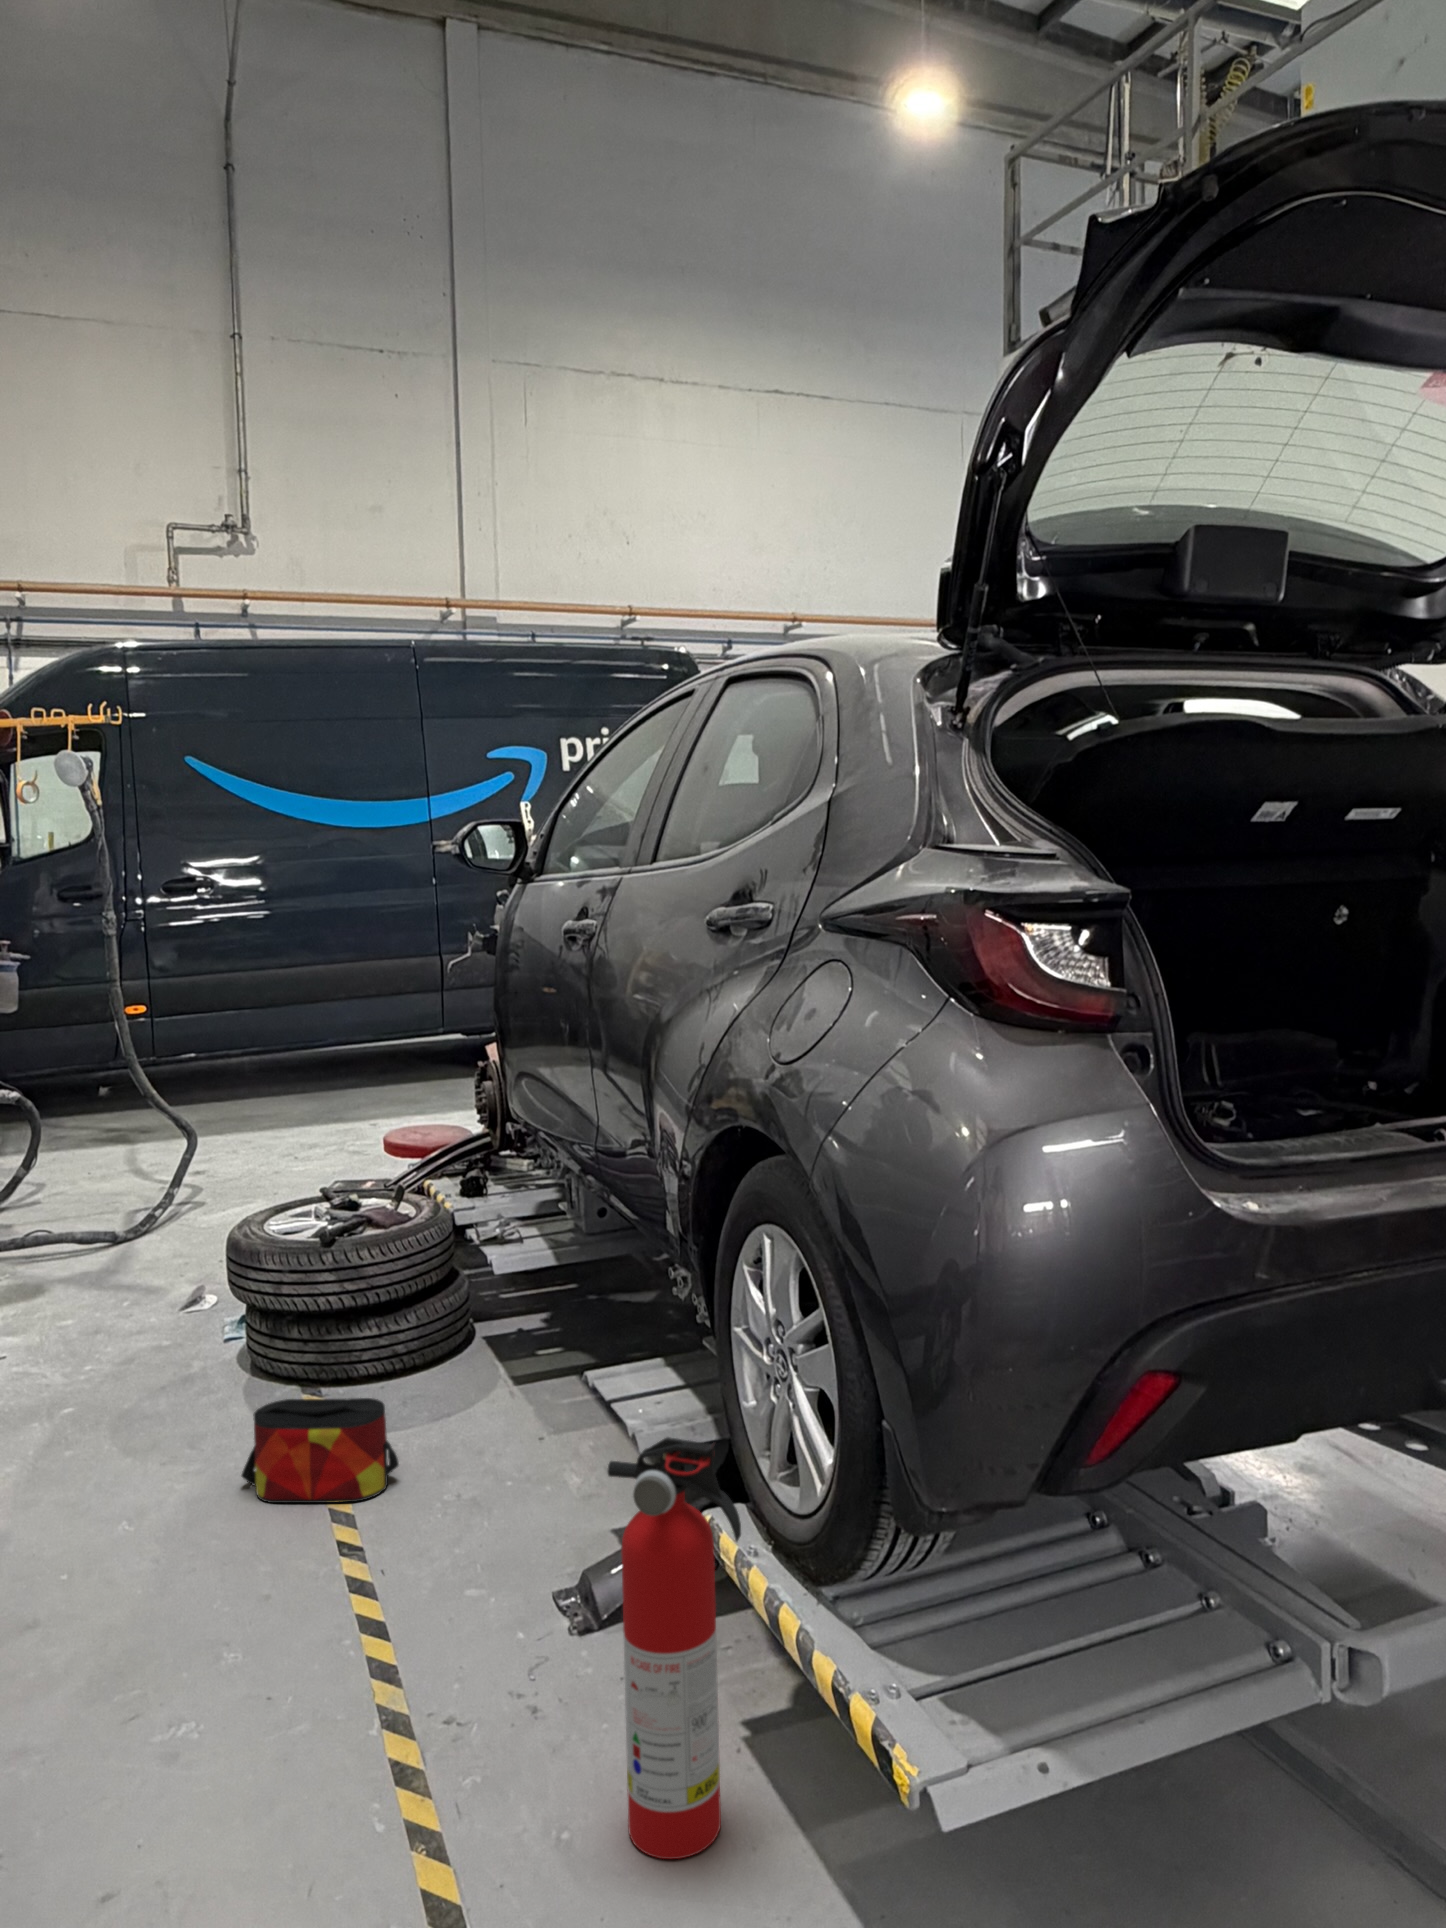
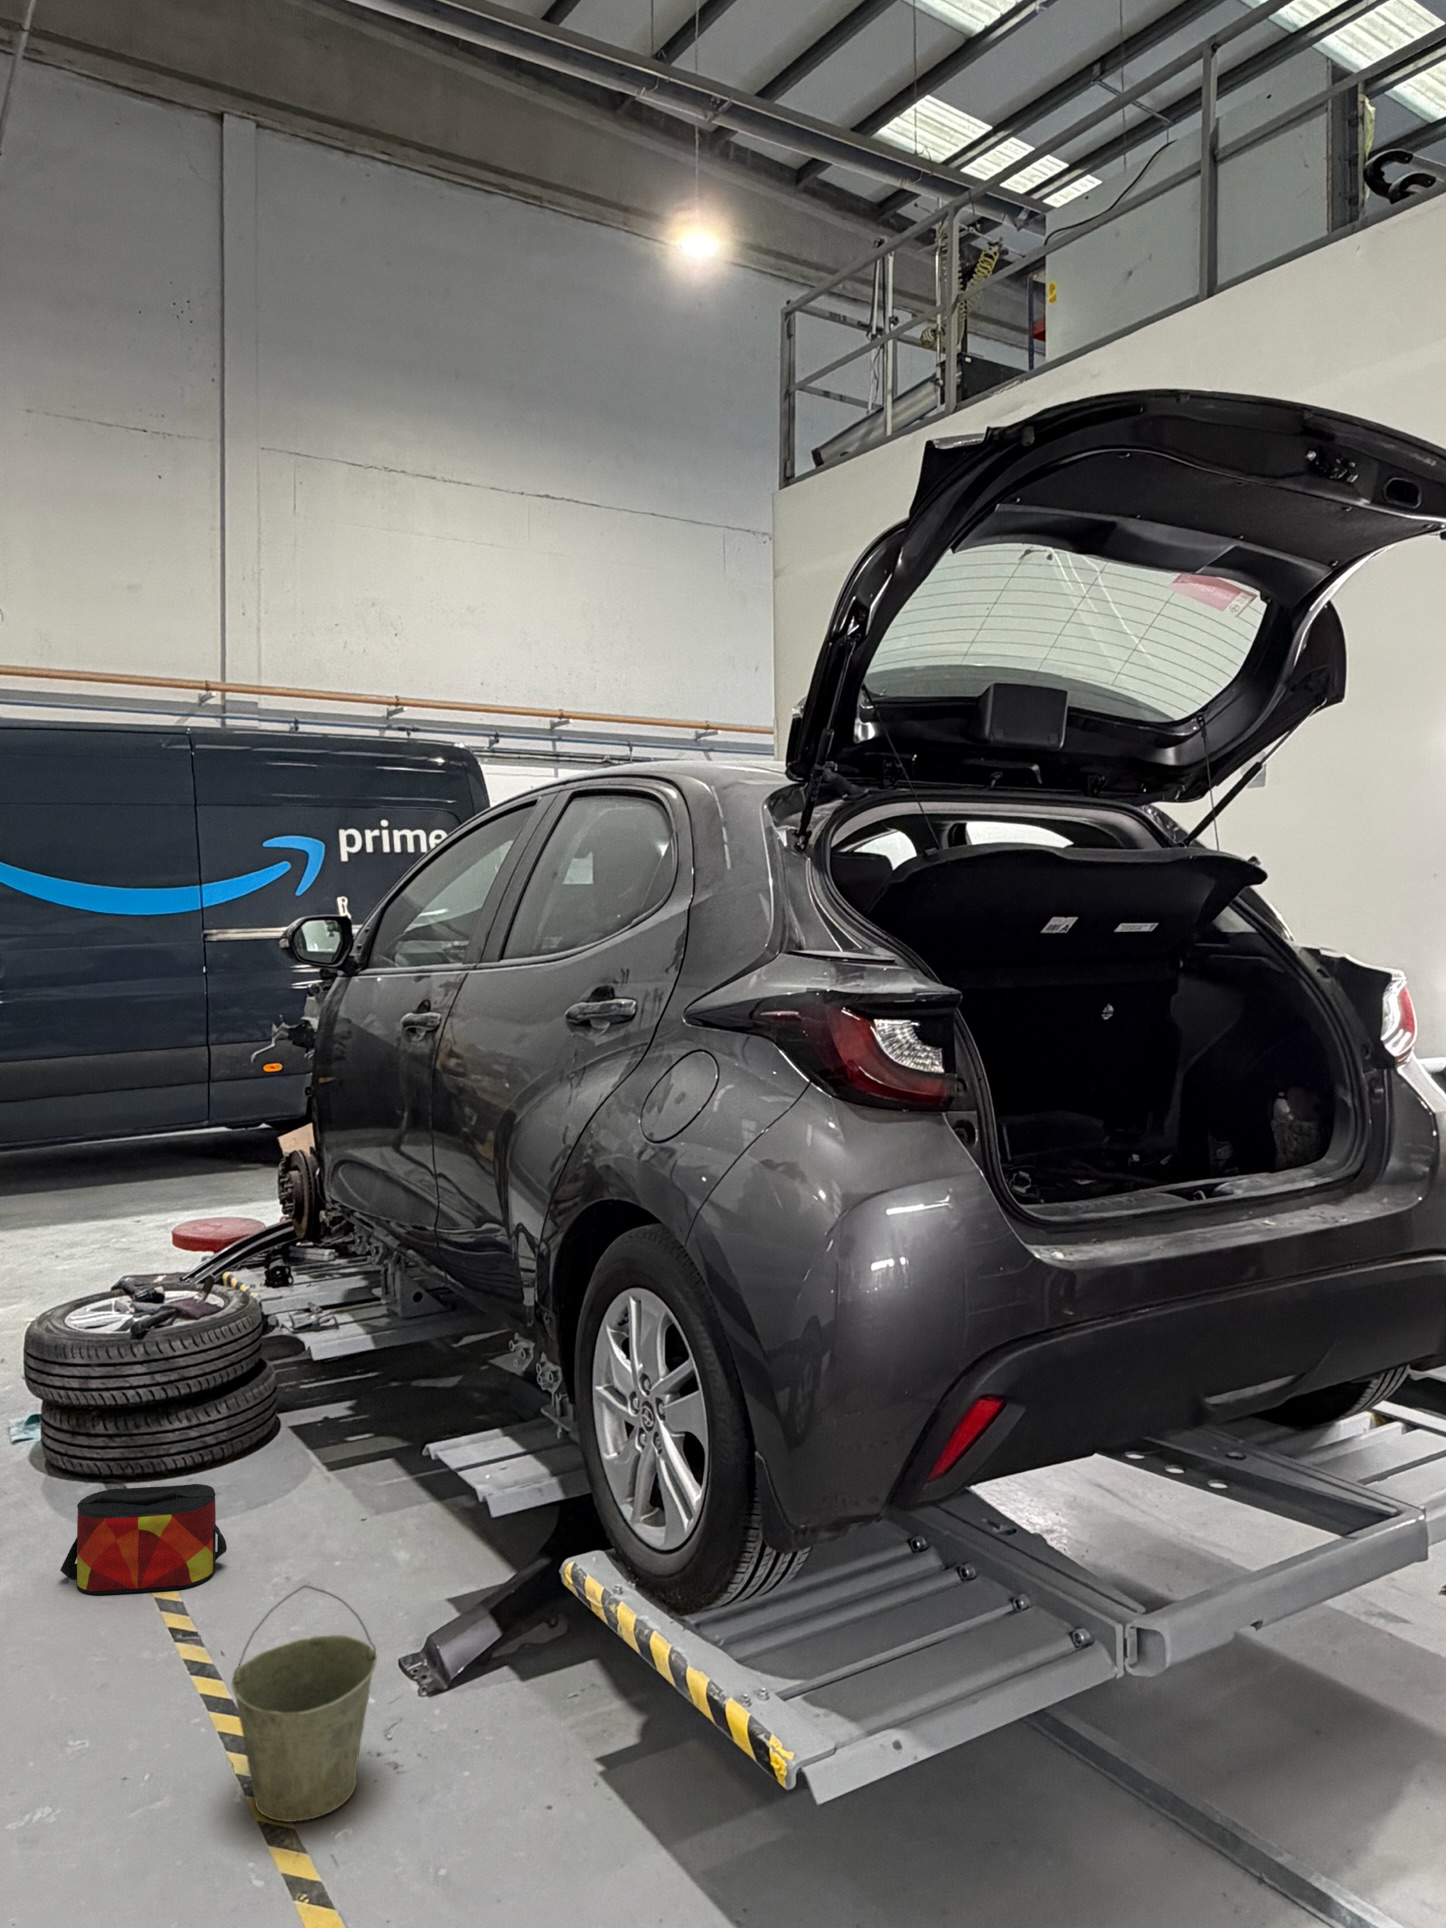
fire extinguisher: present [608,1437,741,1859] -> none [496,1484,619,1879]
bucket: none [355,1523,504,1765] -> present [232,1585,377,1822]

